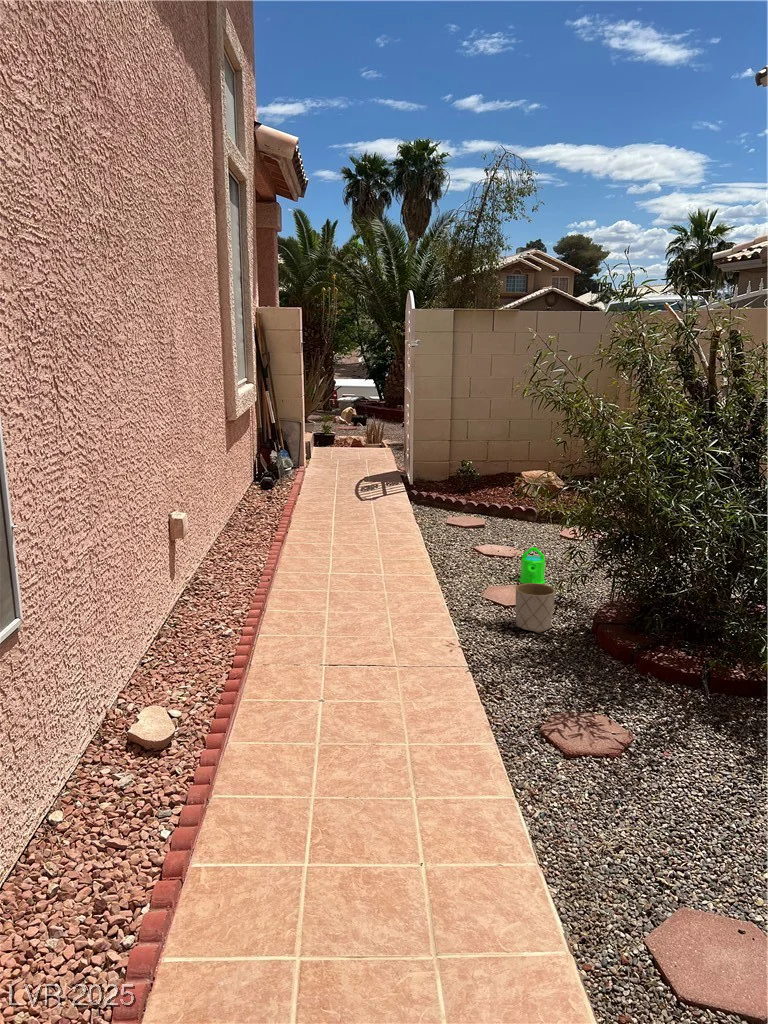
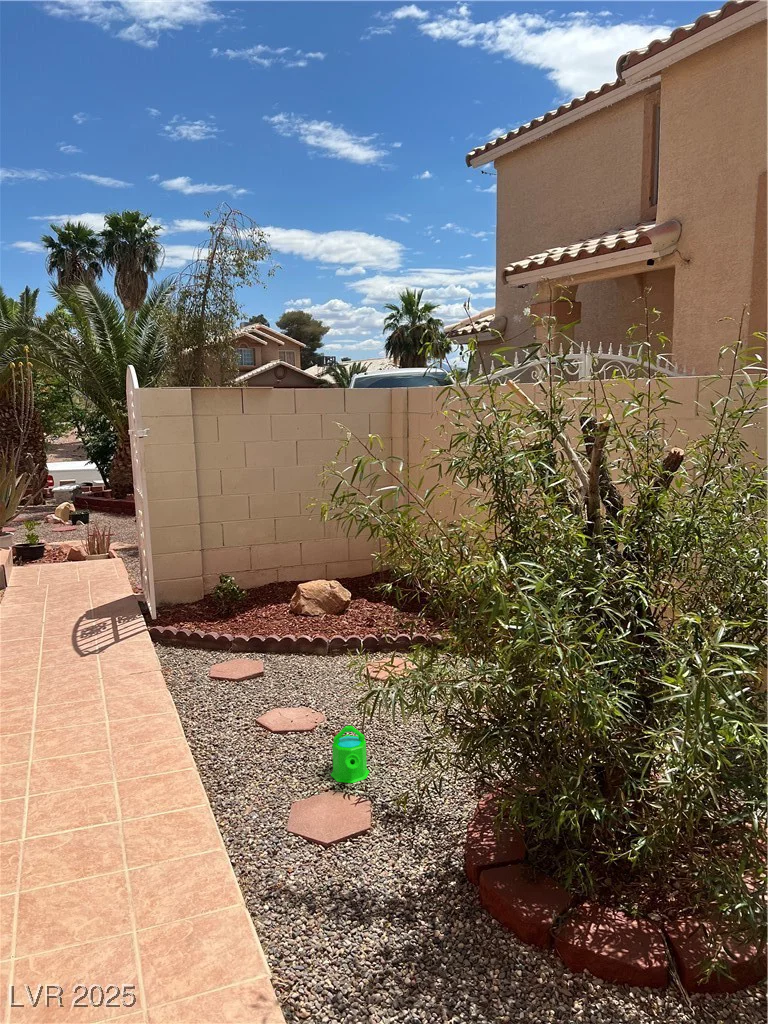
planter: present [516,583,555,633] -> none [349,816,411,908]

